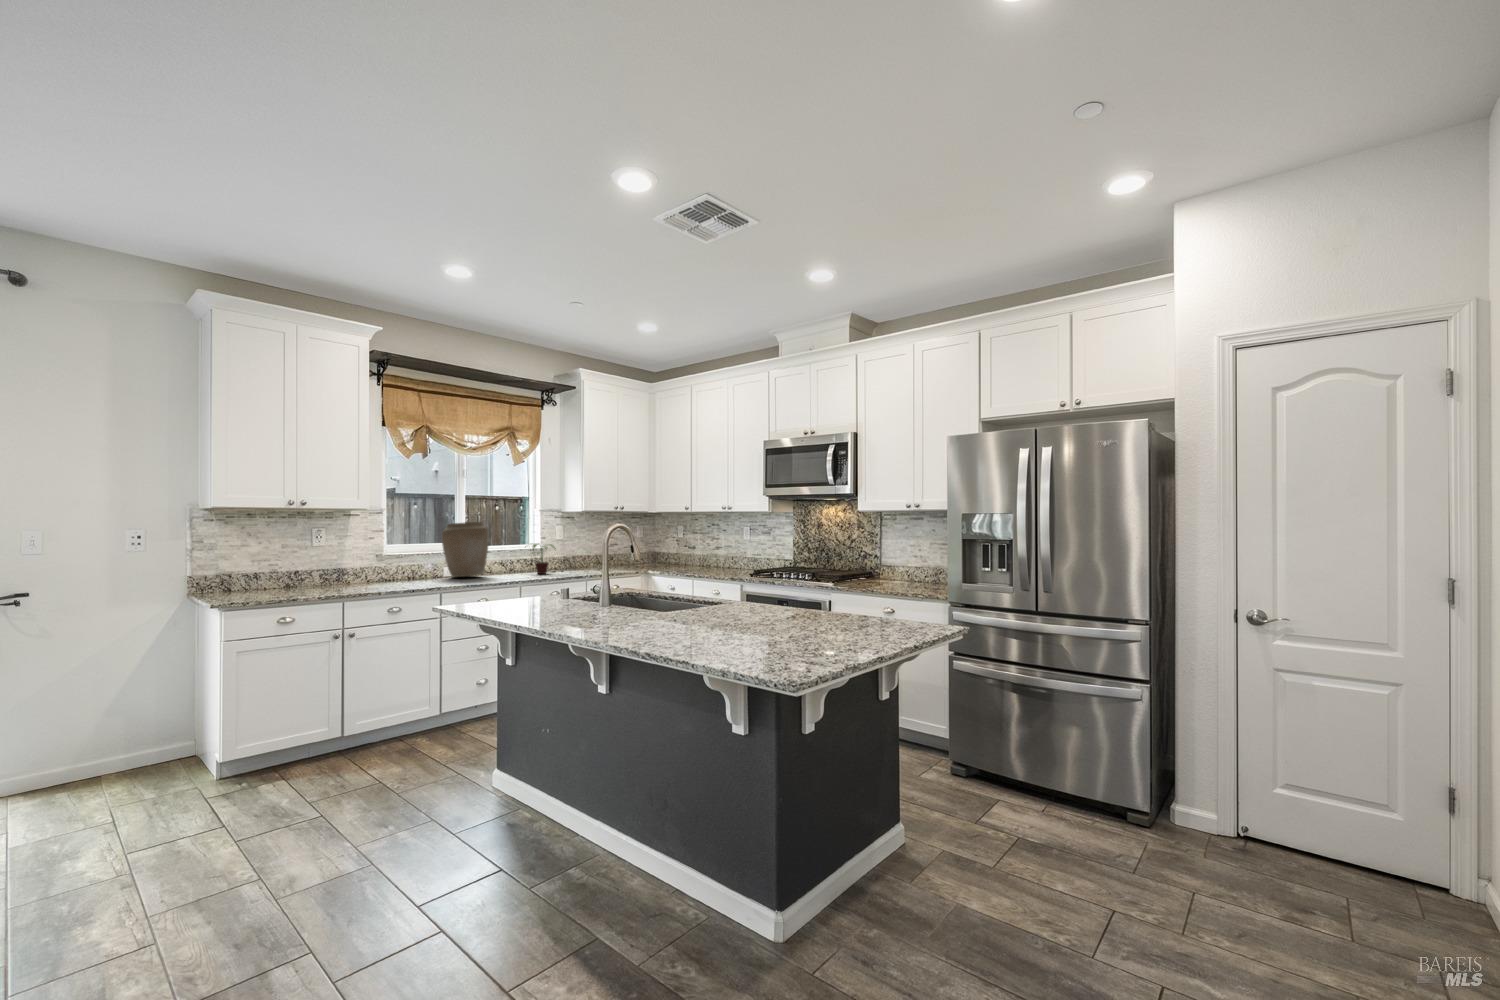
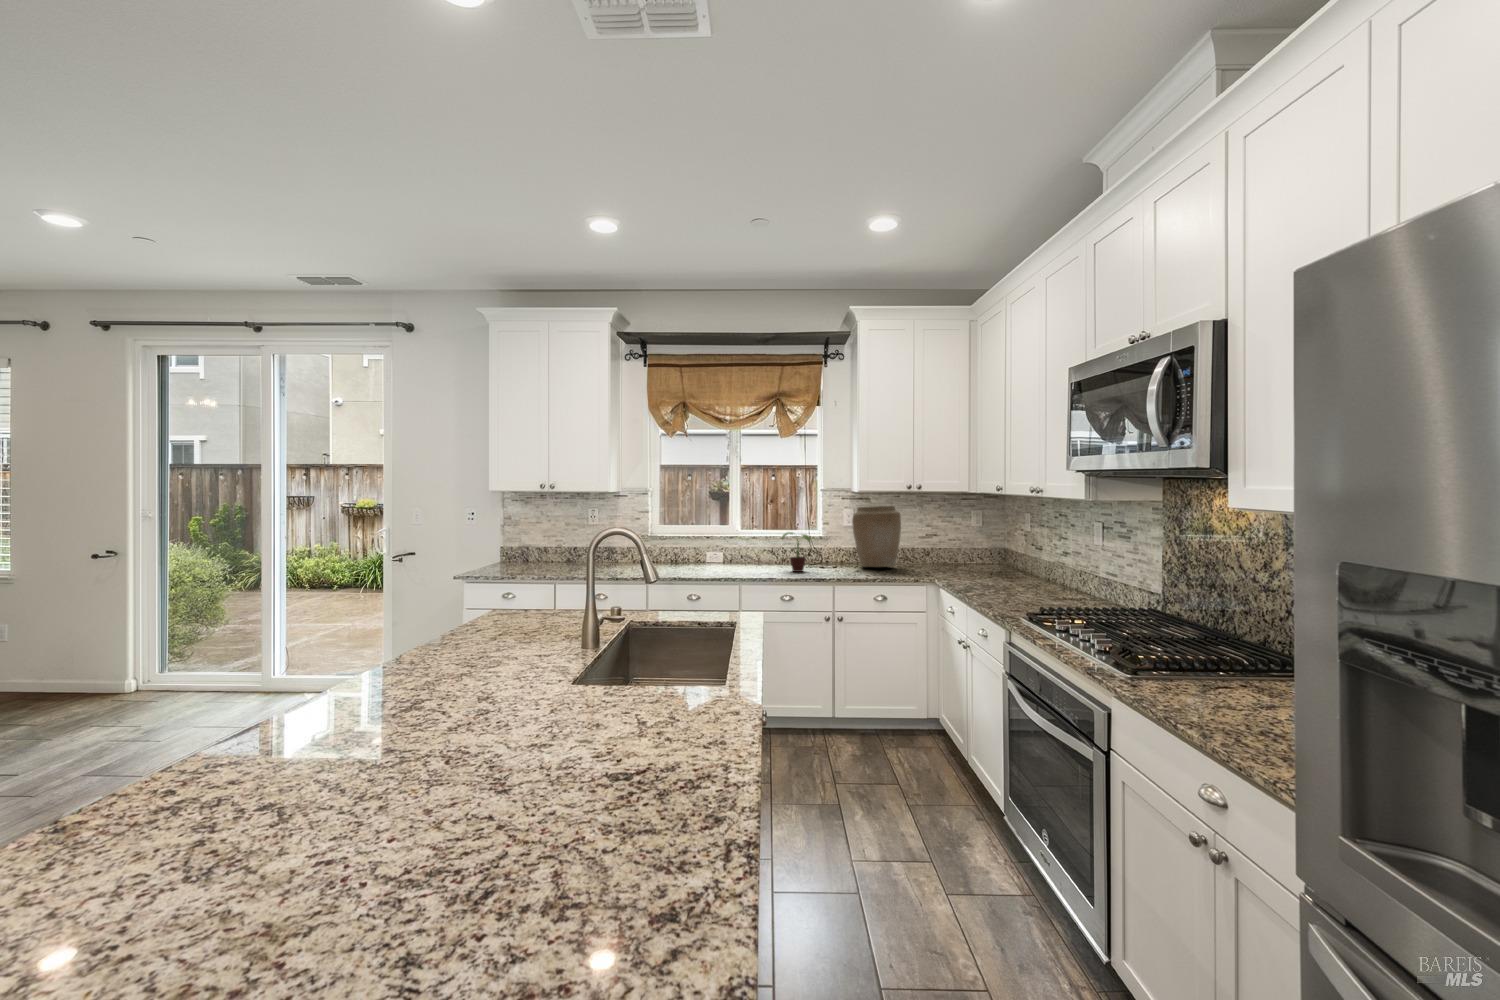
vase: present [442,522,489,577] -> present [852,506,901,567]

